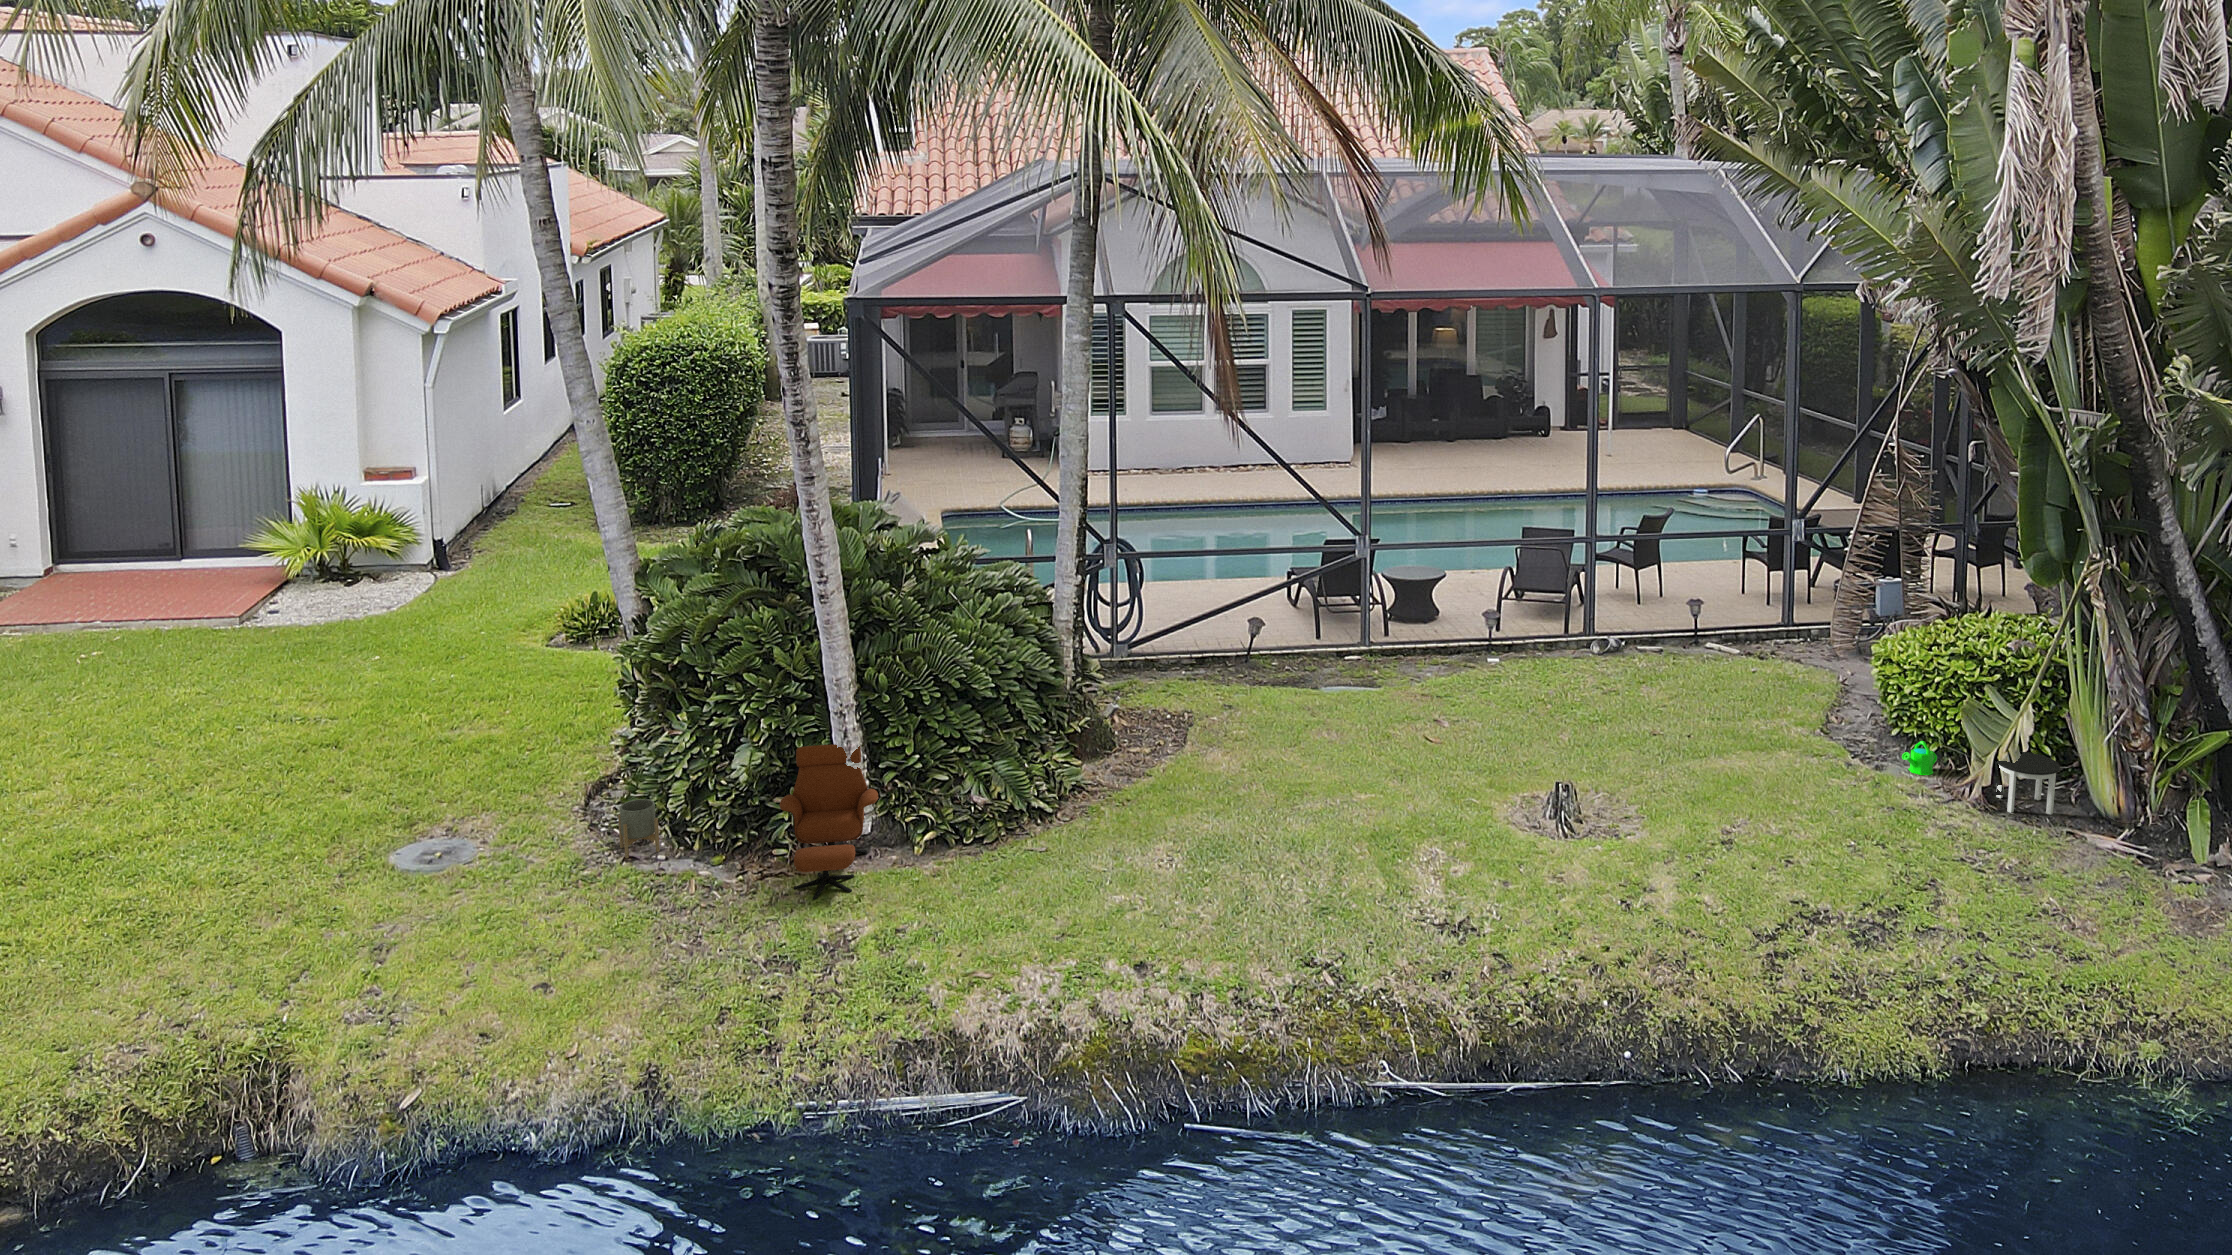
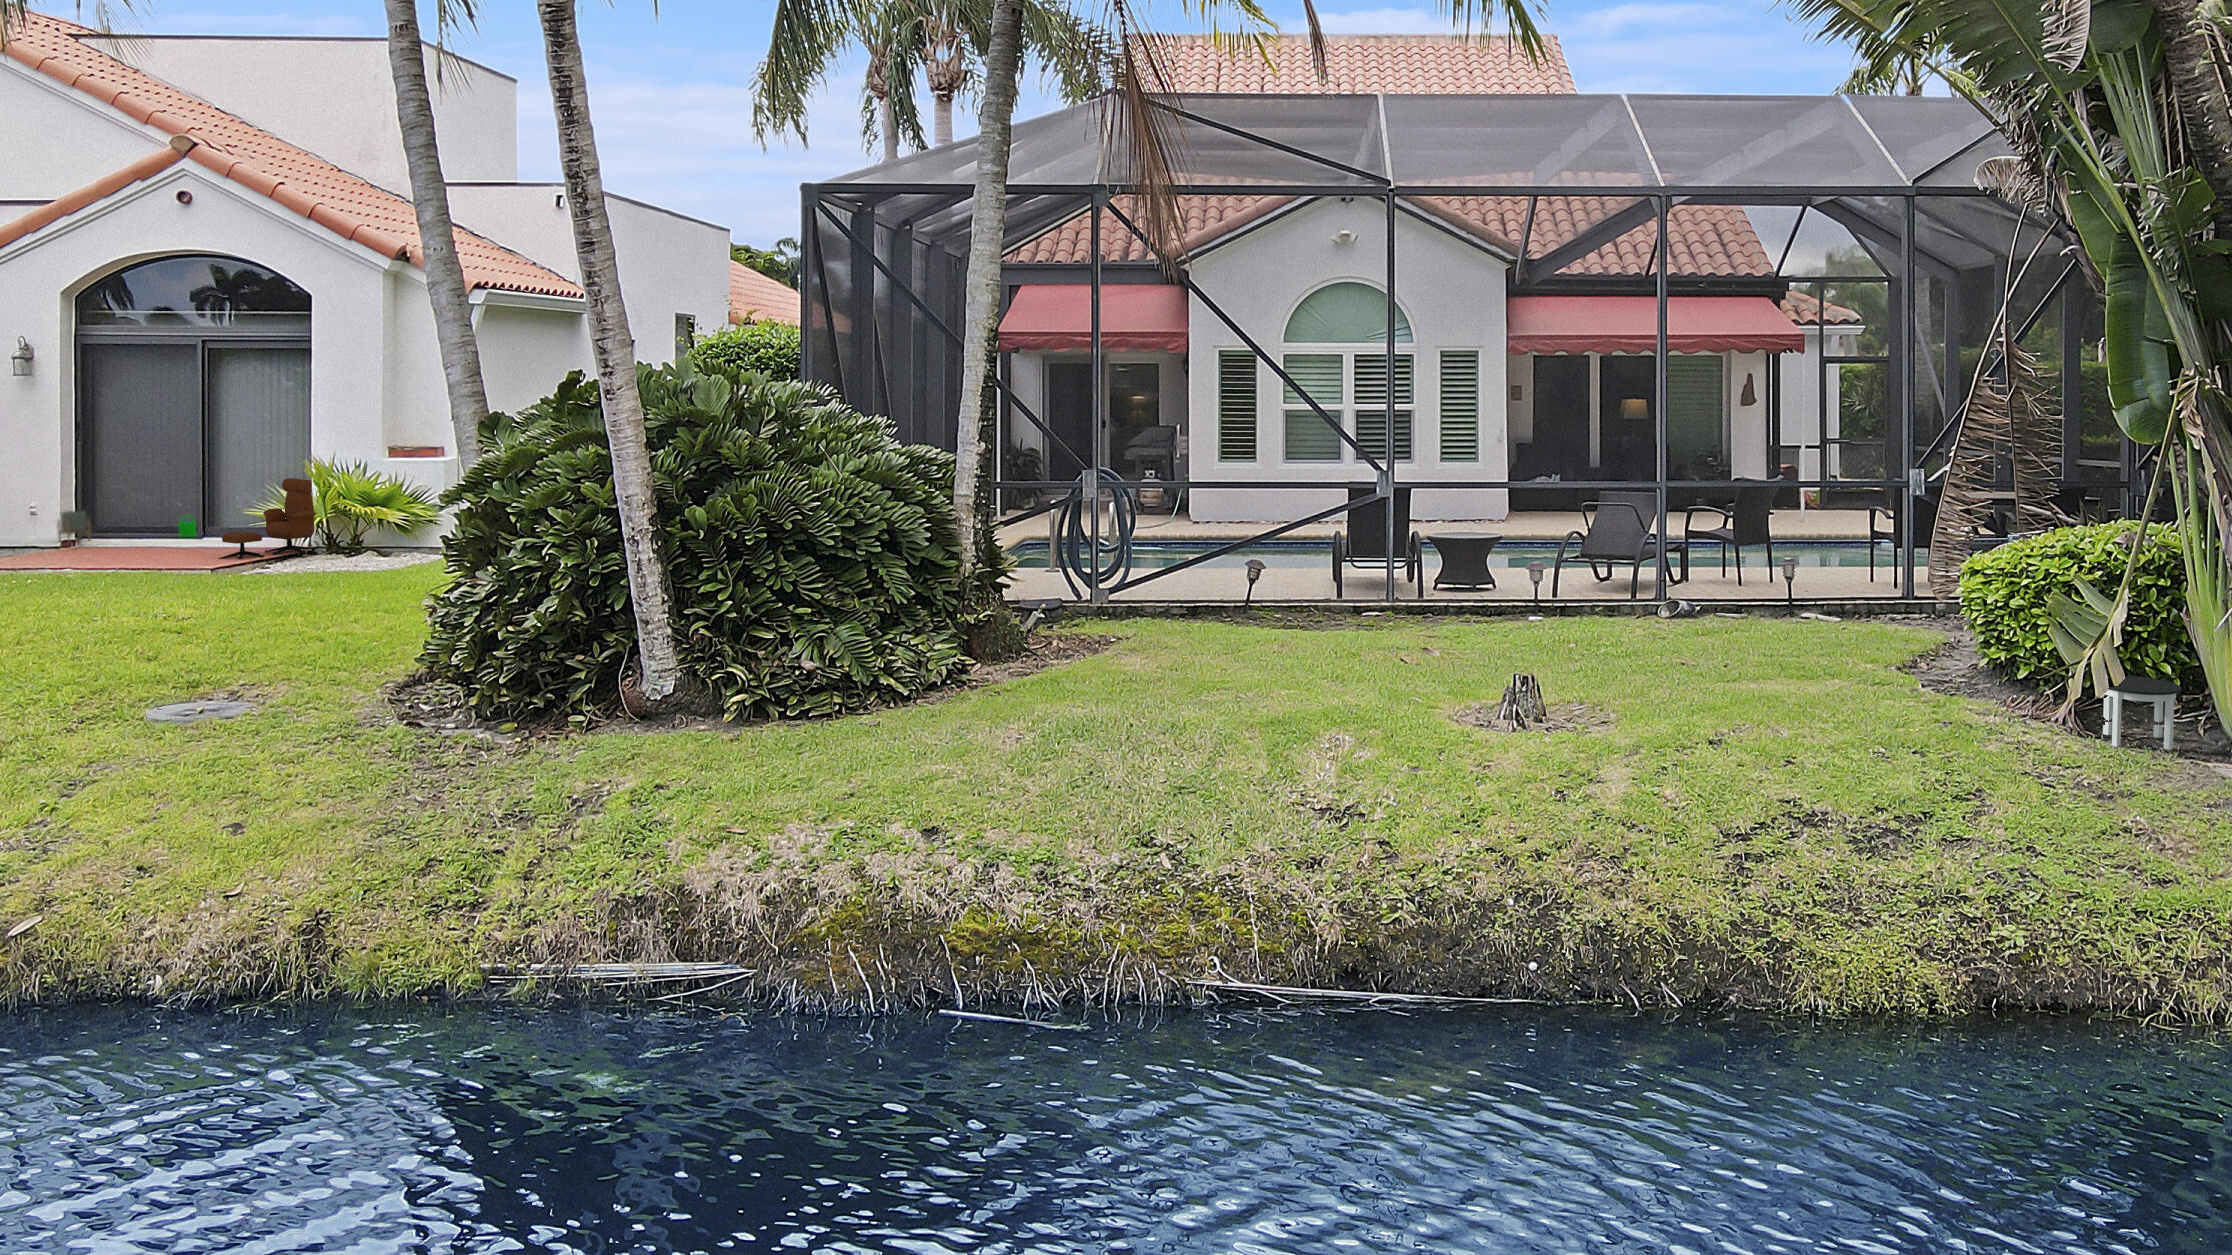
watering can: present [1902,741,1937,775] -> present [178,515,196,537]
lounge chair: present [779,744,879,900] -> present [219,478,317,560]
planter: present [618,799,660,858] -> present [57,511,91,542]

